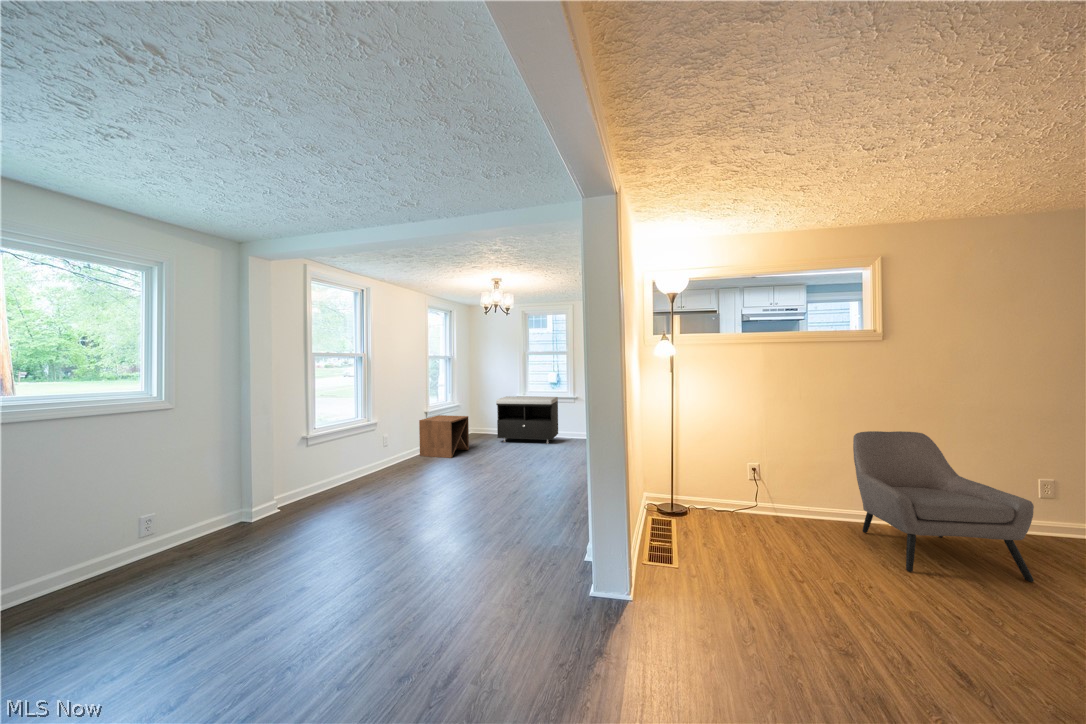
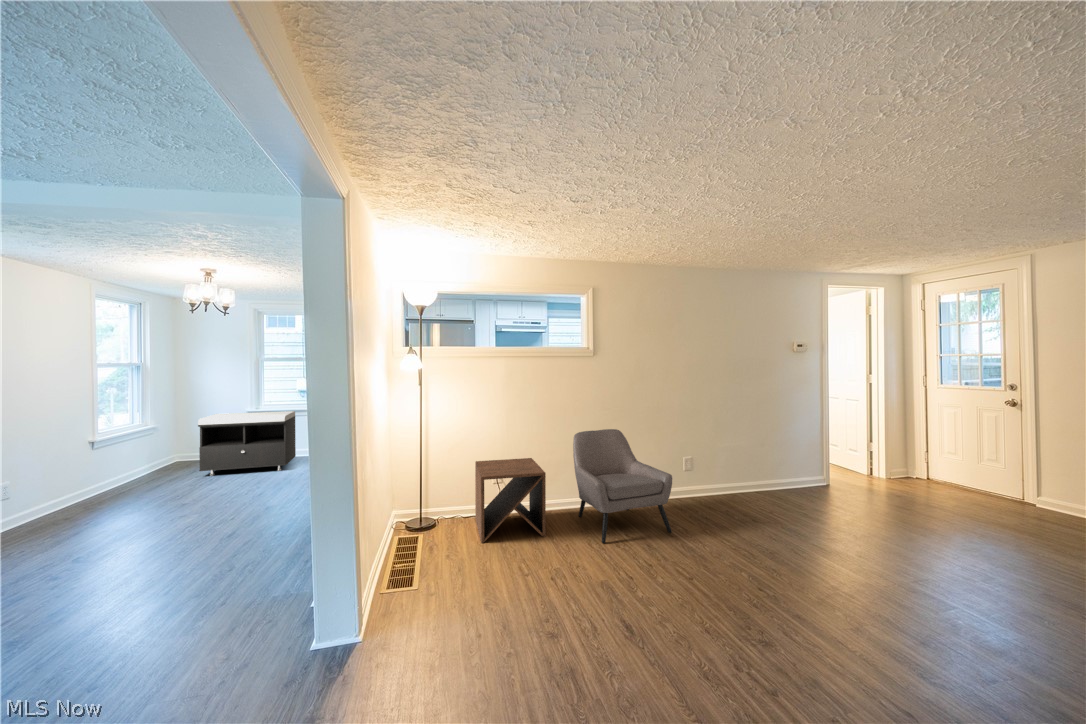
side table: present [419,415,469,458] -> present [475,458,546,543]

